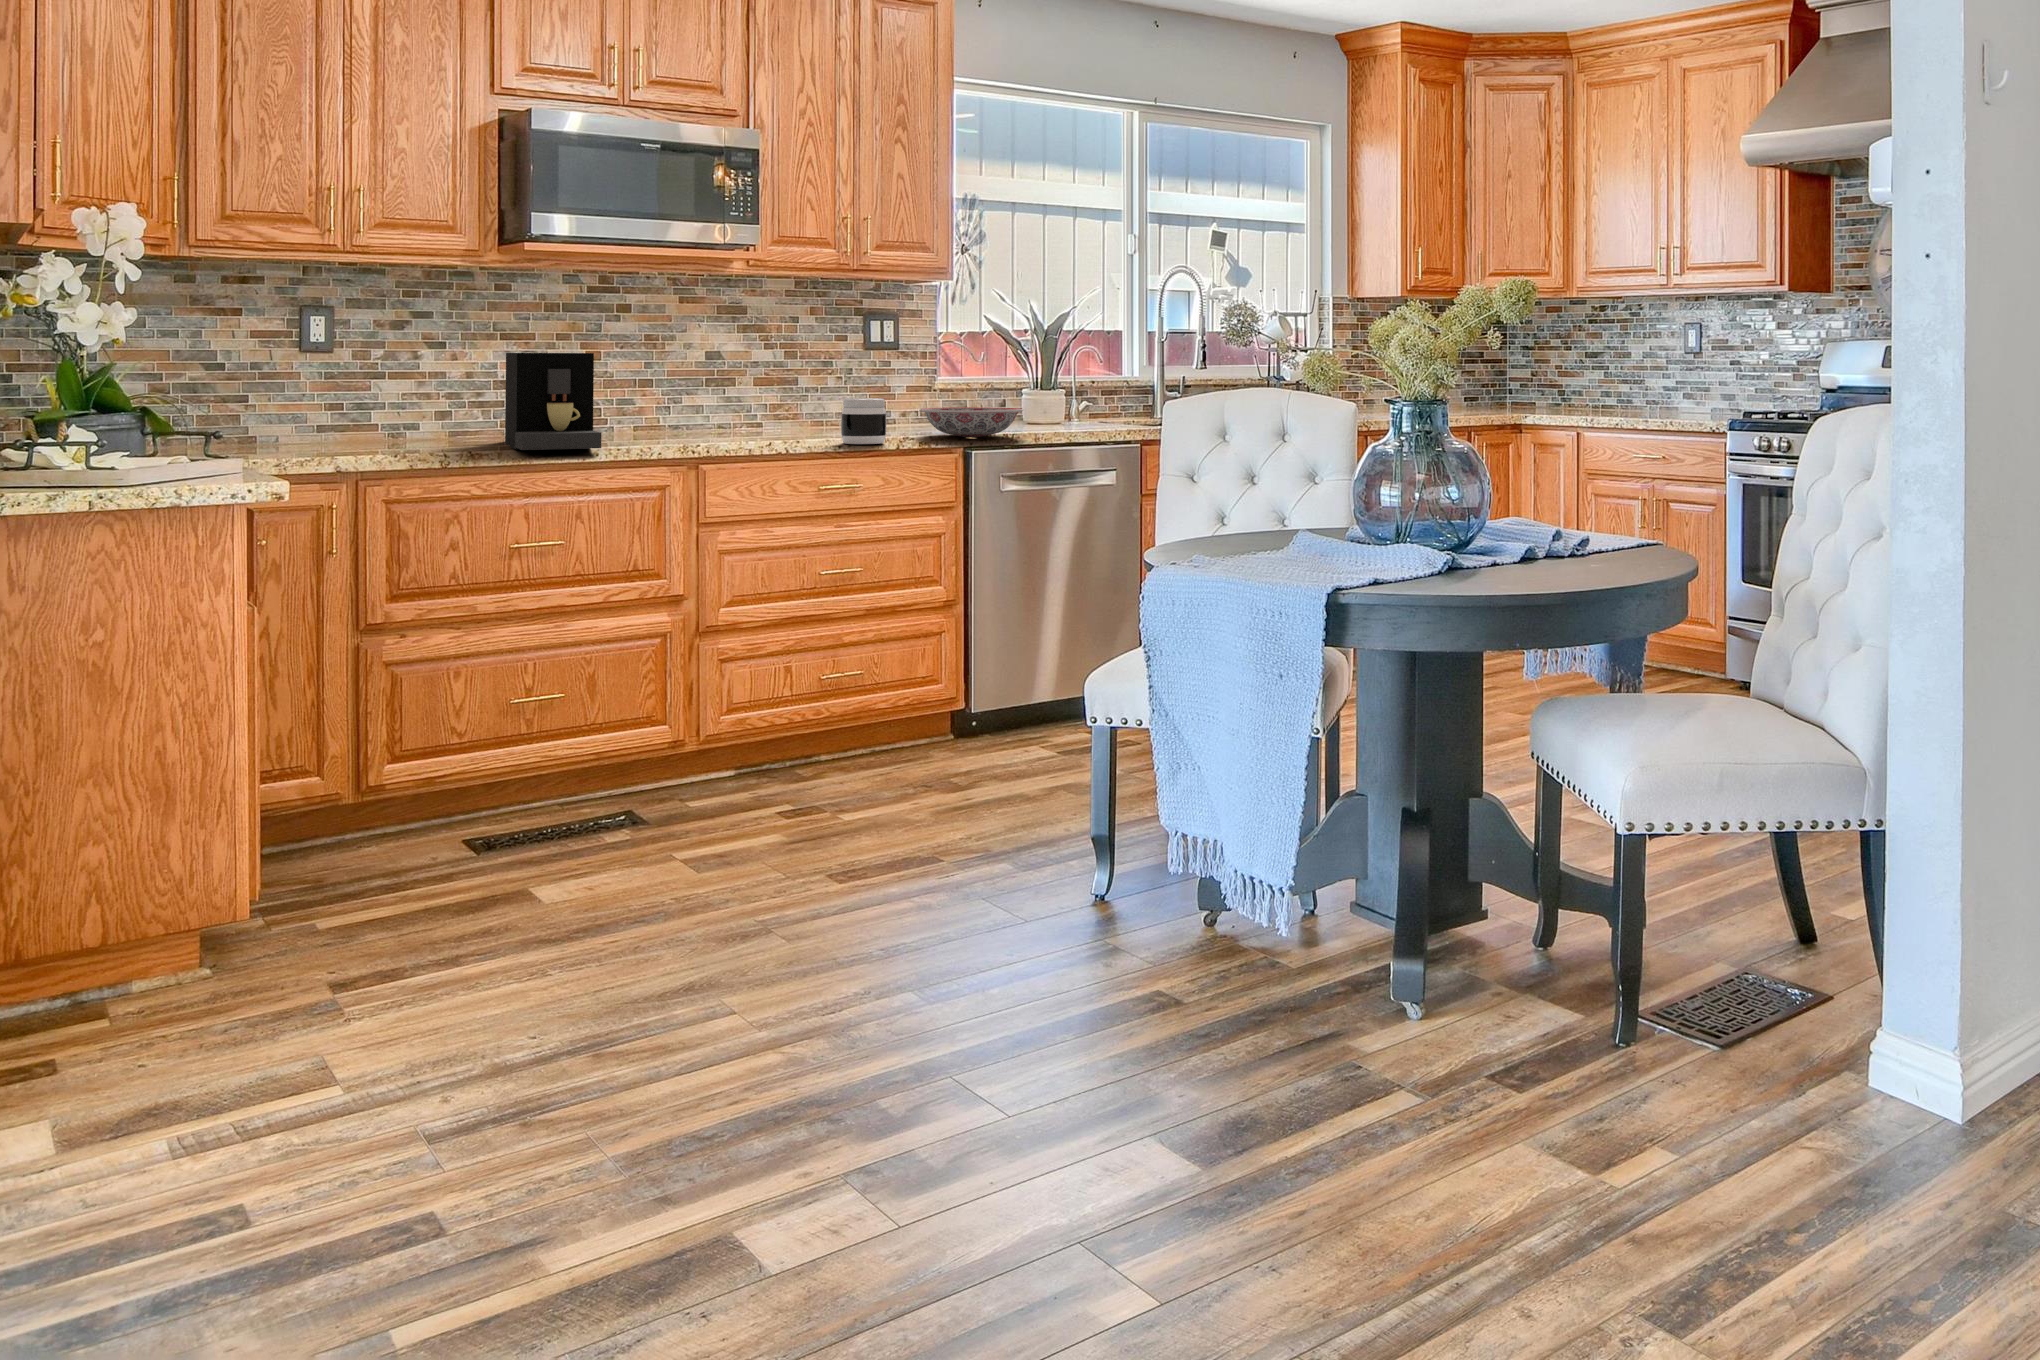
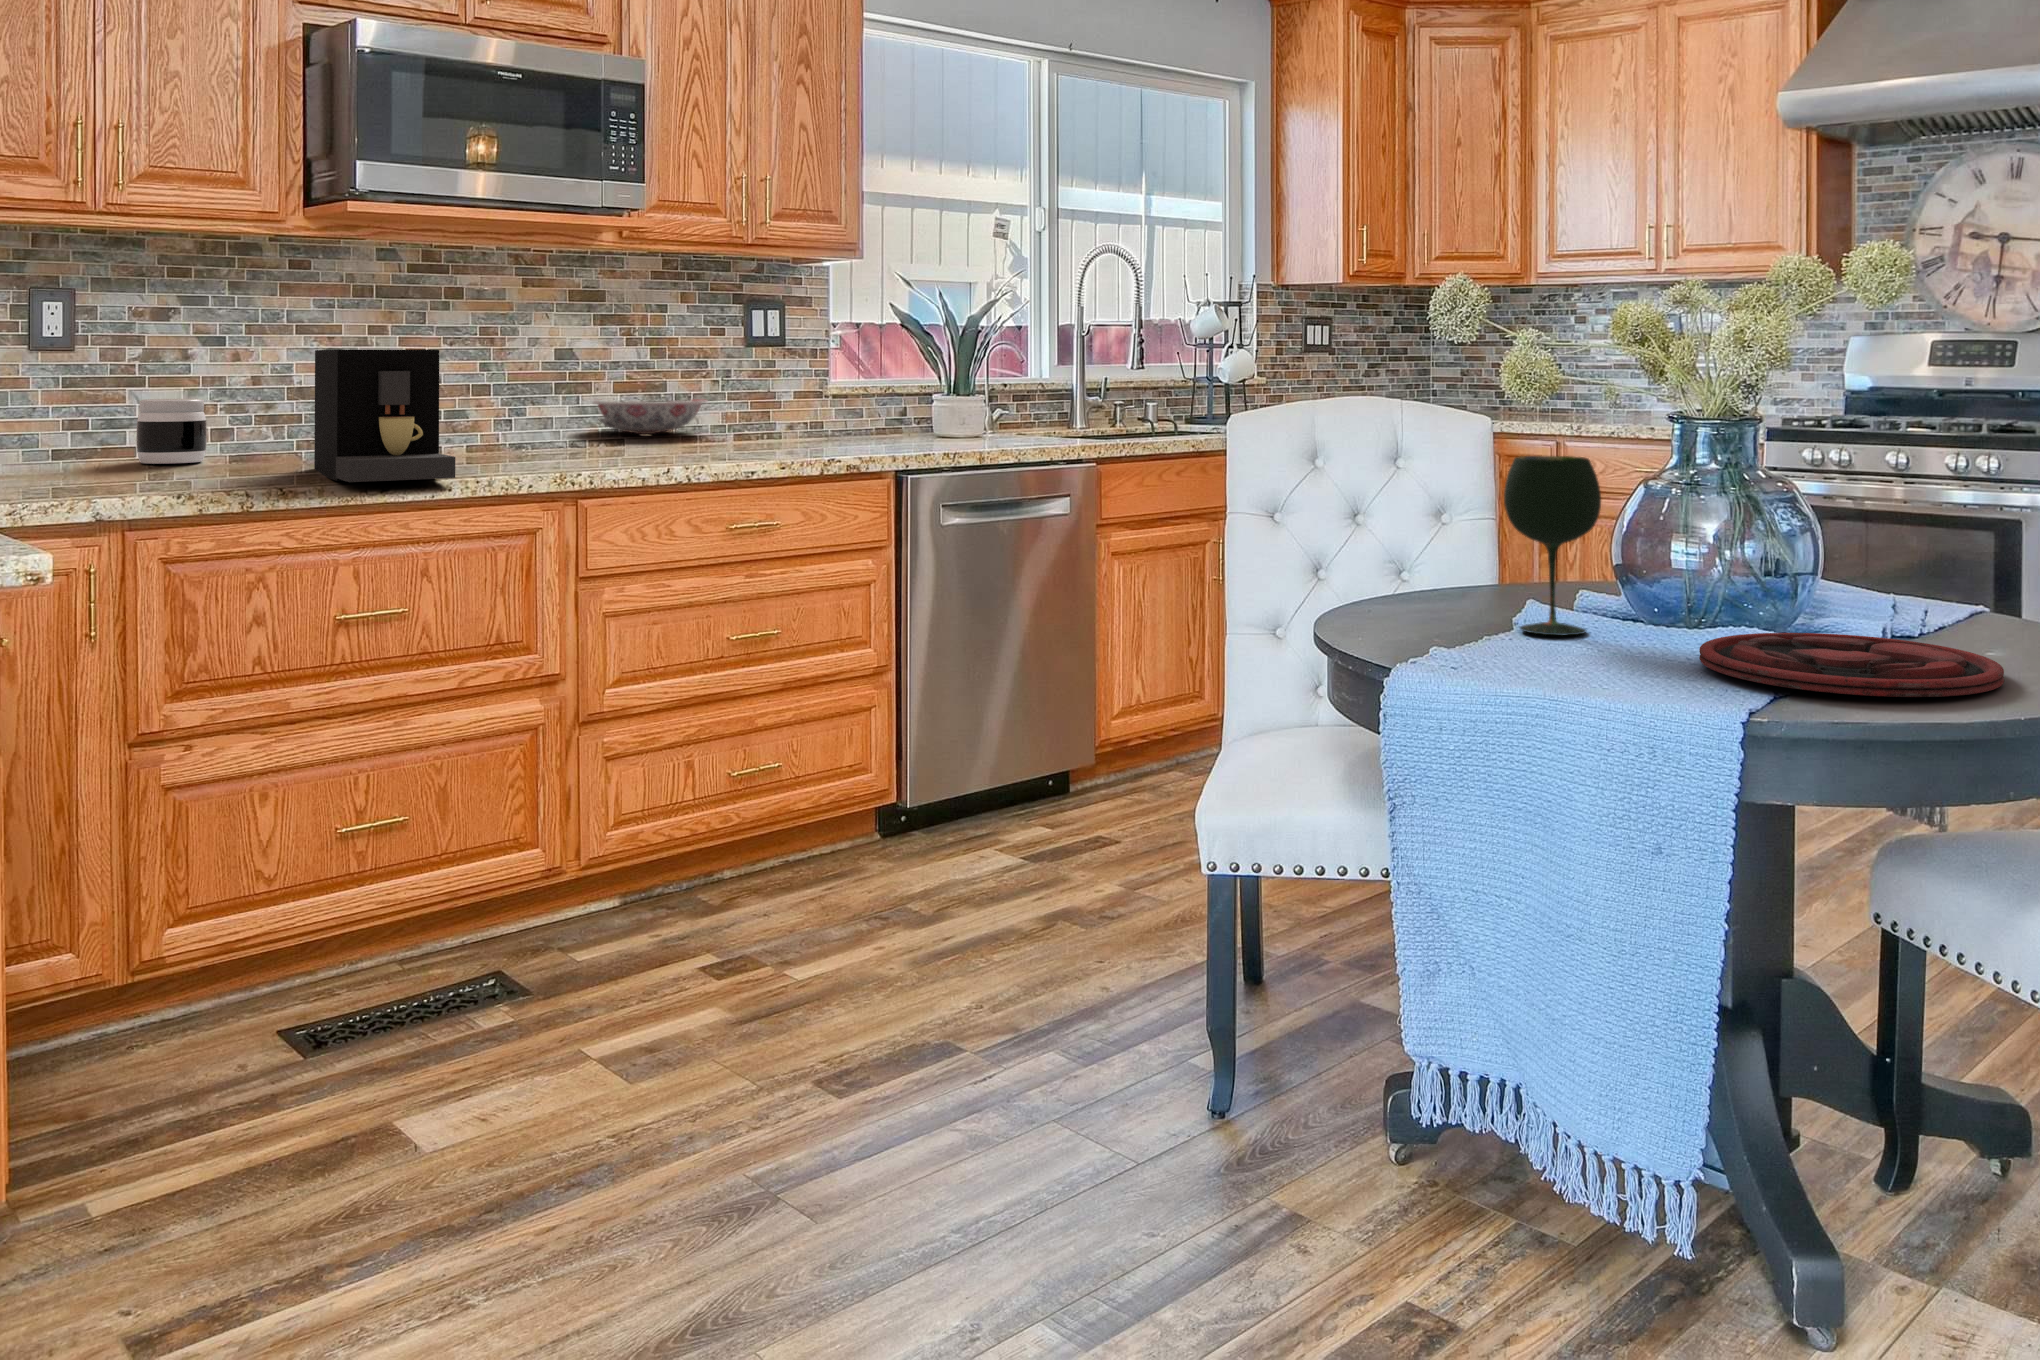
jar: present [841,398,886,444] -> present [136,399,207,464]
ceramic bowl: present [919,407,1023,437] -> present [593,399,708,434]
wine glass: none [1258,432,1322,554] -> present [1504,456,1601,636]
plate: none [1336,551,1514,582] -> present [1699,633,2004,697]

